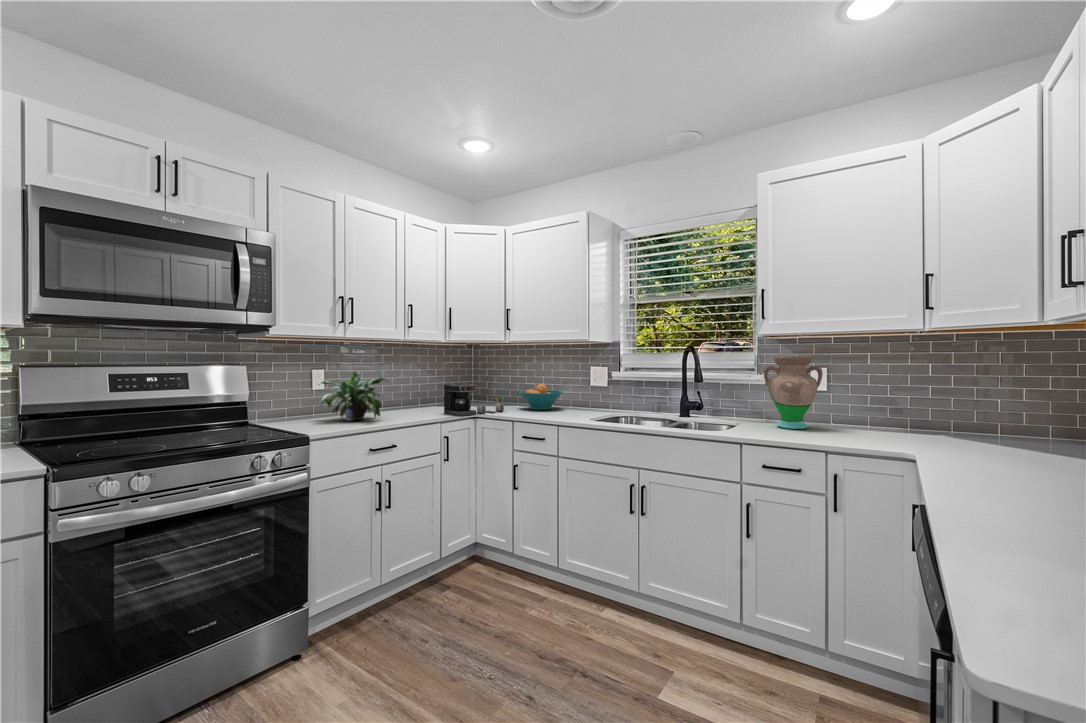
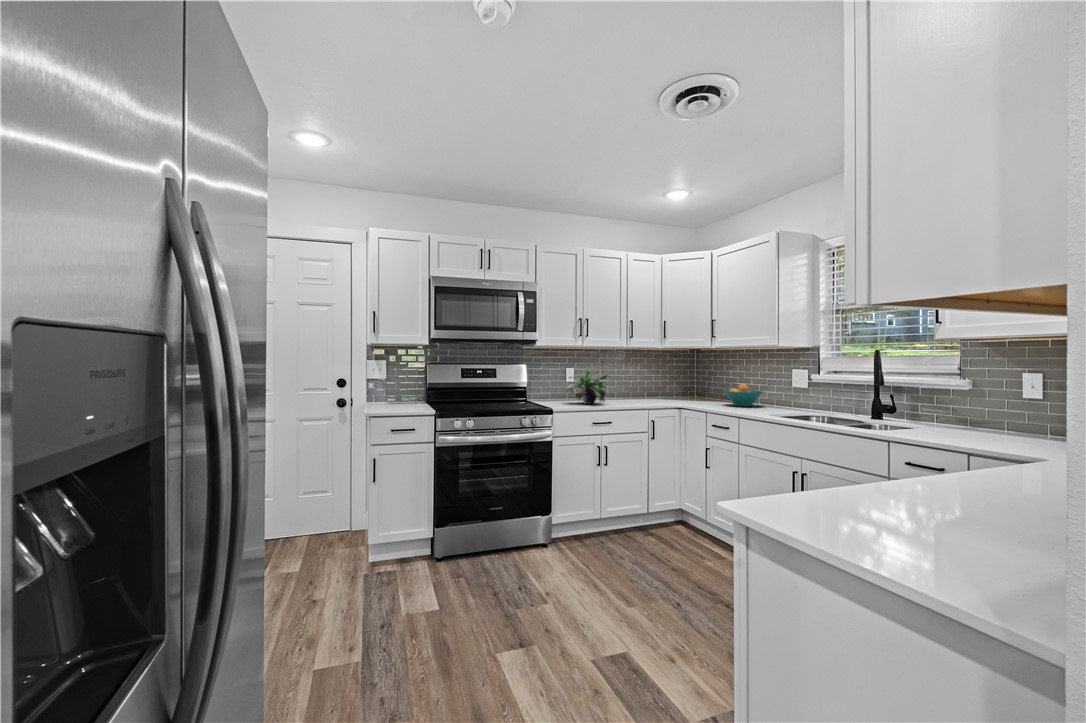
vase: present [764,356,823,429] -> none [954,360,1028,436]
coffee maker: present [444,384,504,416] -> none [656,381,707,406]

